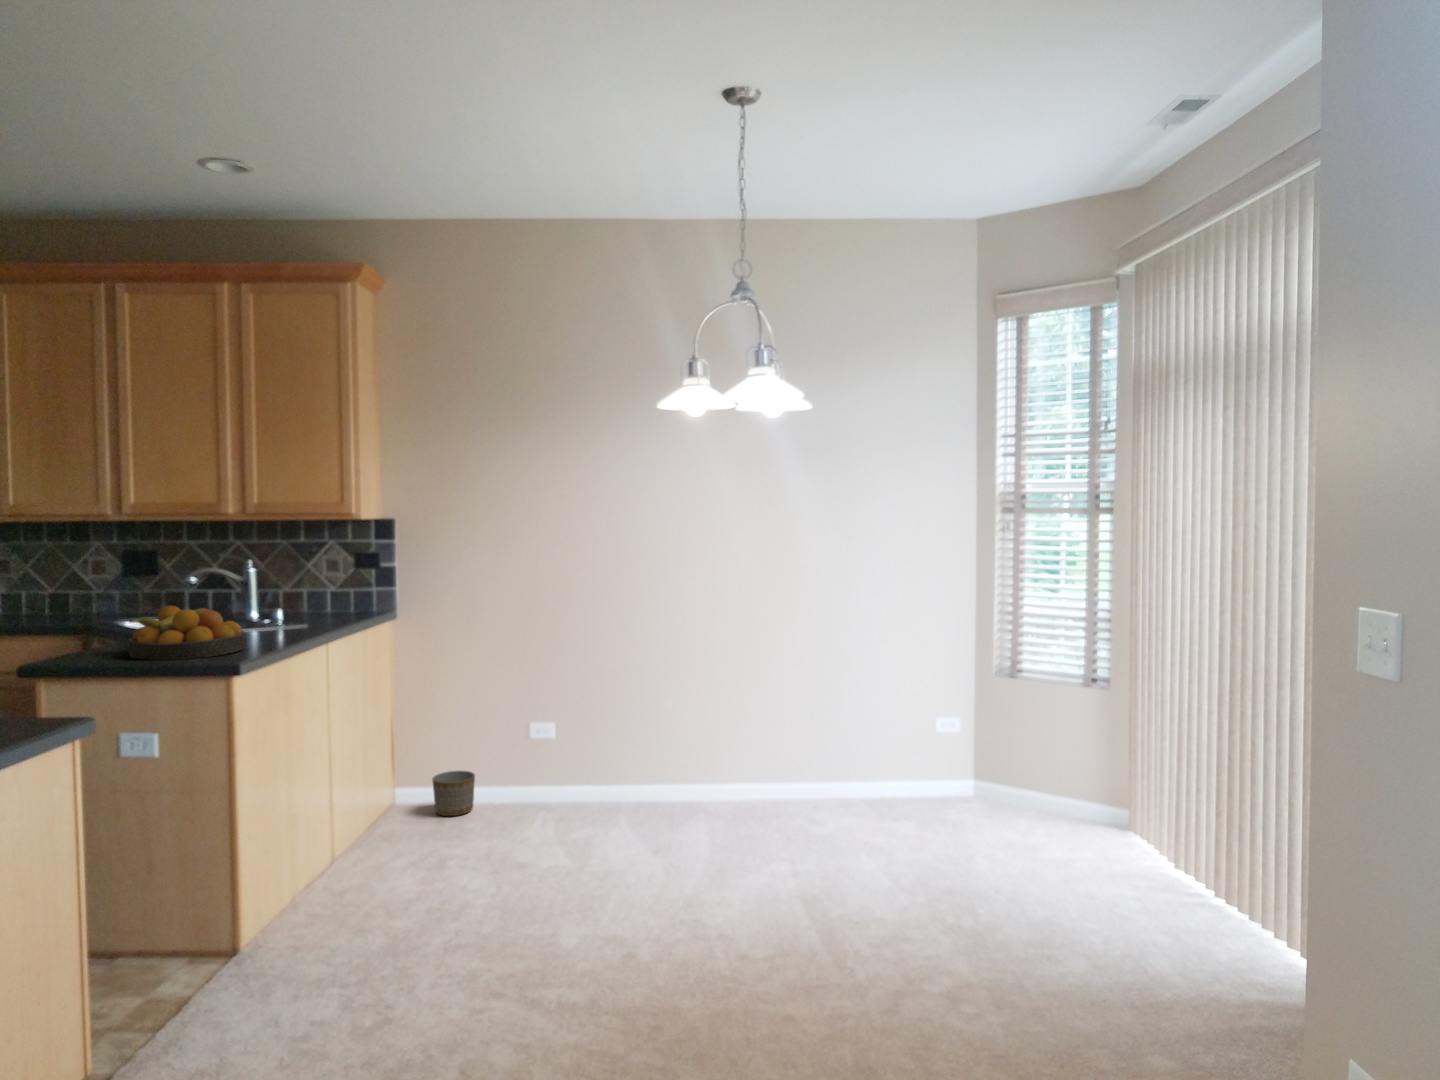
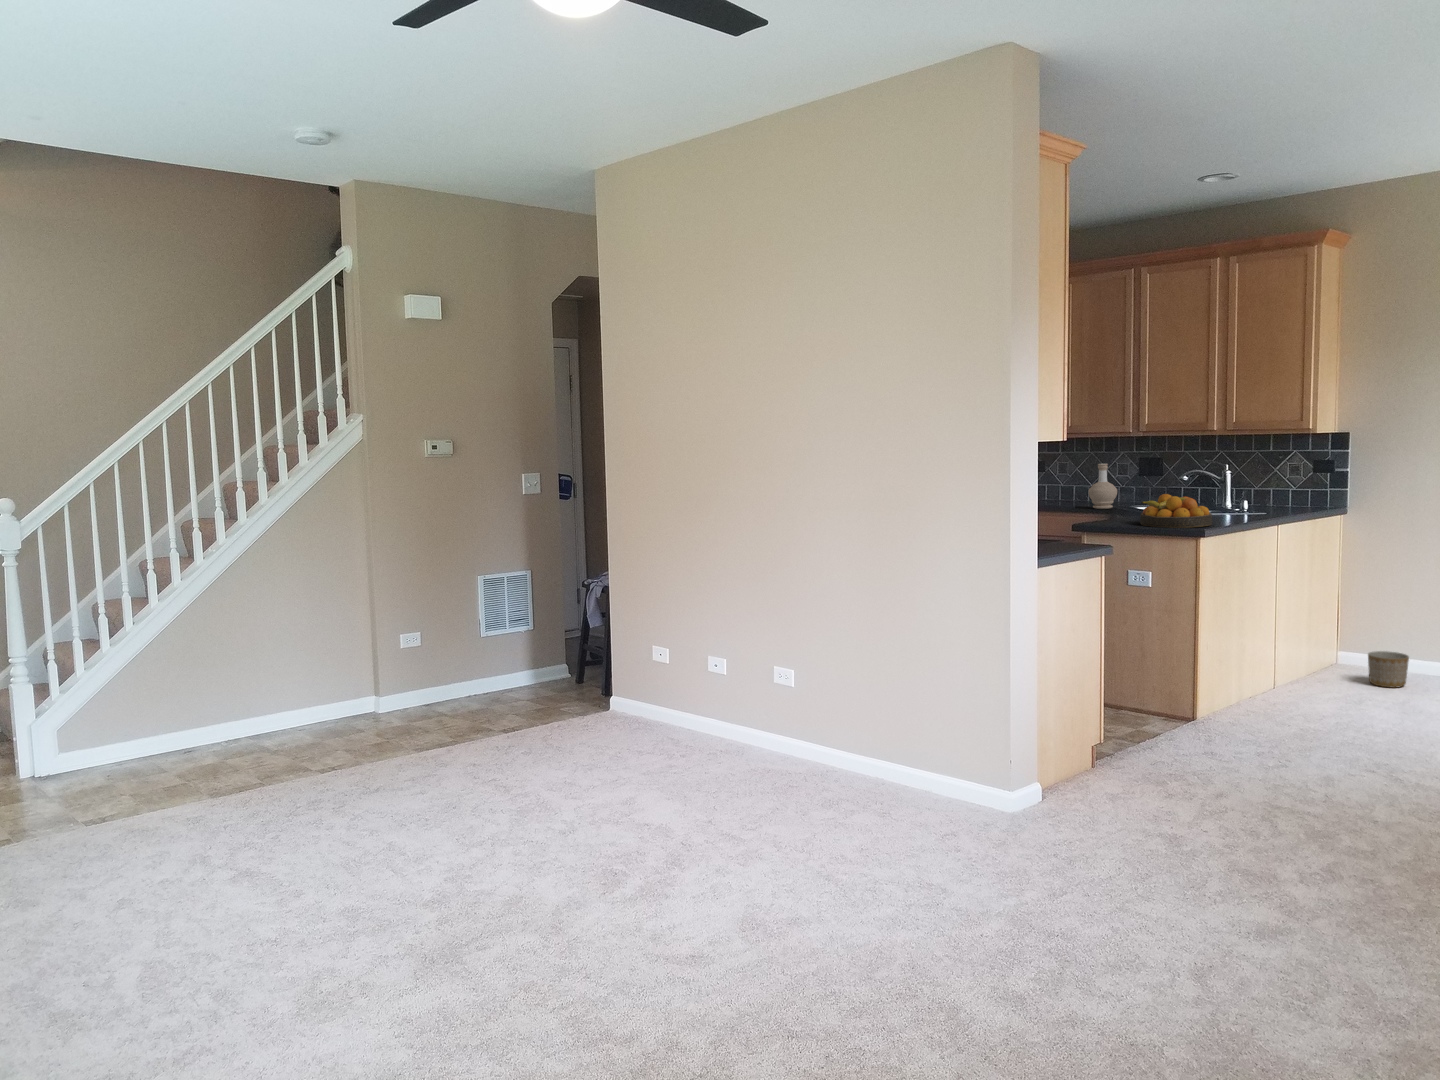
bottle: none [35,562,85,630] -> present [1088,464,1117,509]

